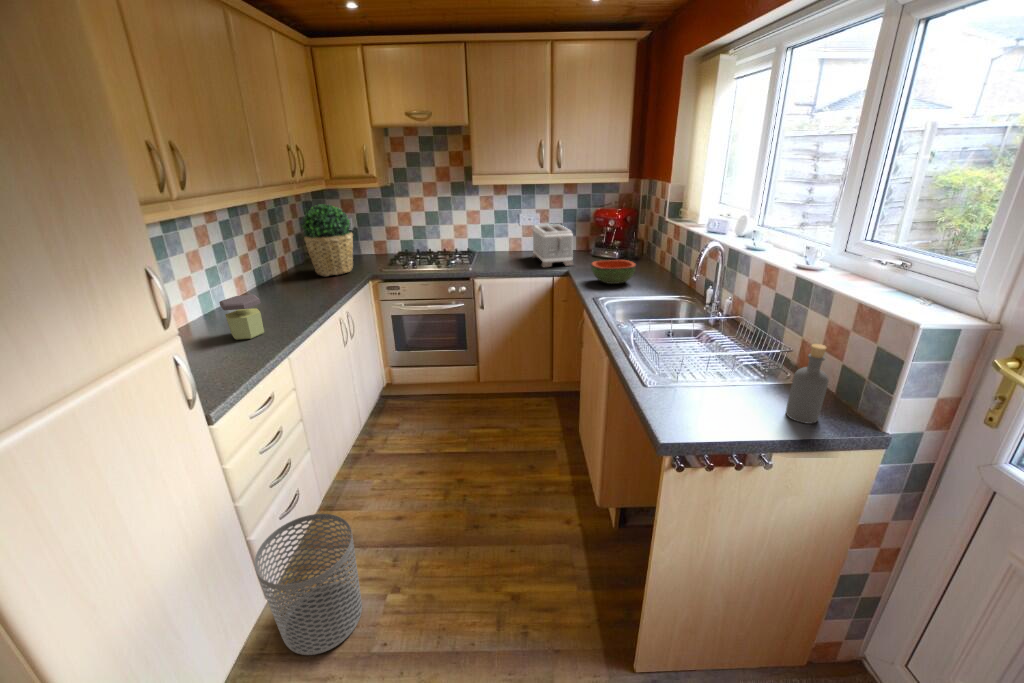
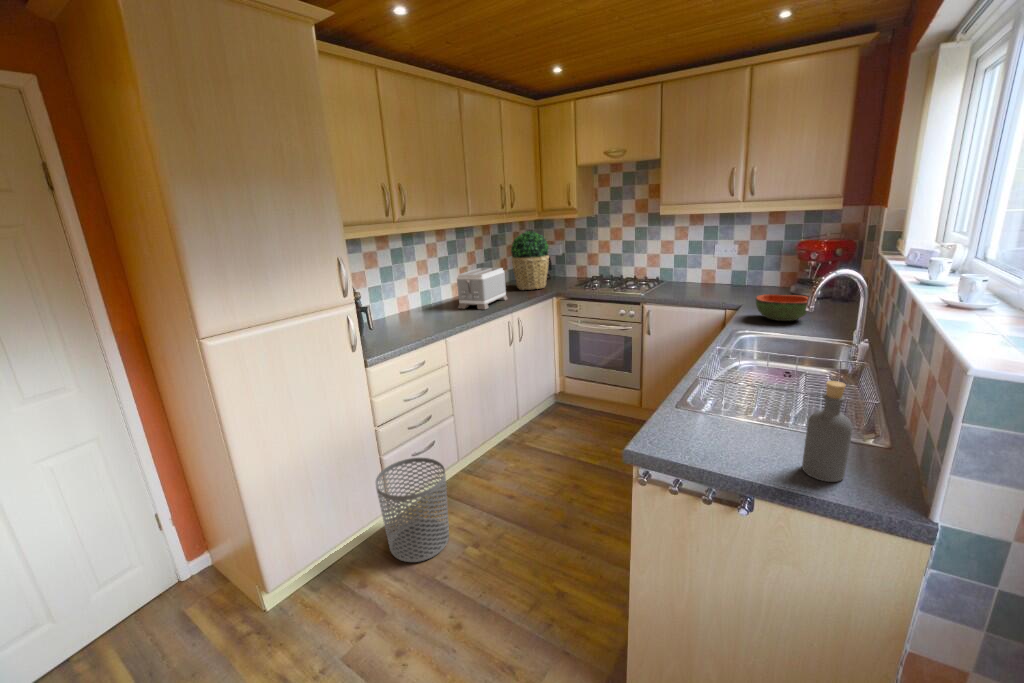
toaster: present [533,224,573,267] -> present [457,268,508,310]
jar: present [219,295,264,340] -> none [418,292,444,323]

